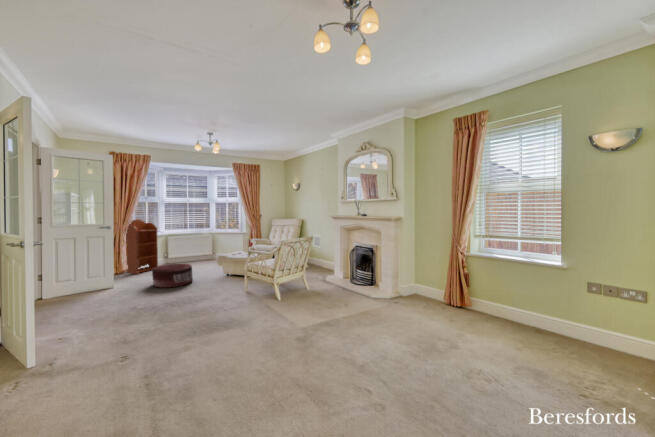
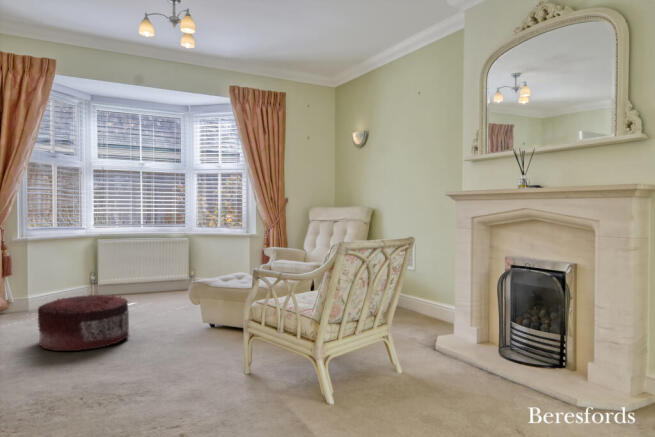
bookcase: present [126,220,158,274] -> none [7,200,76,315]

